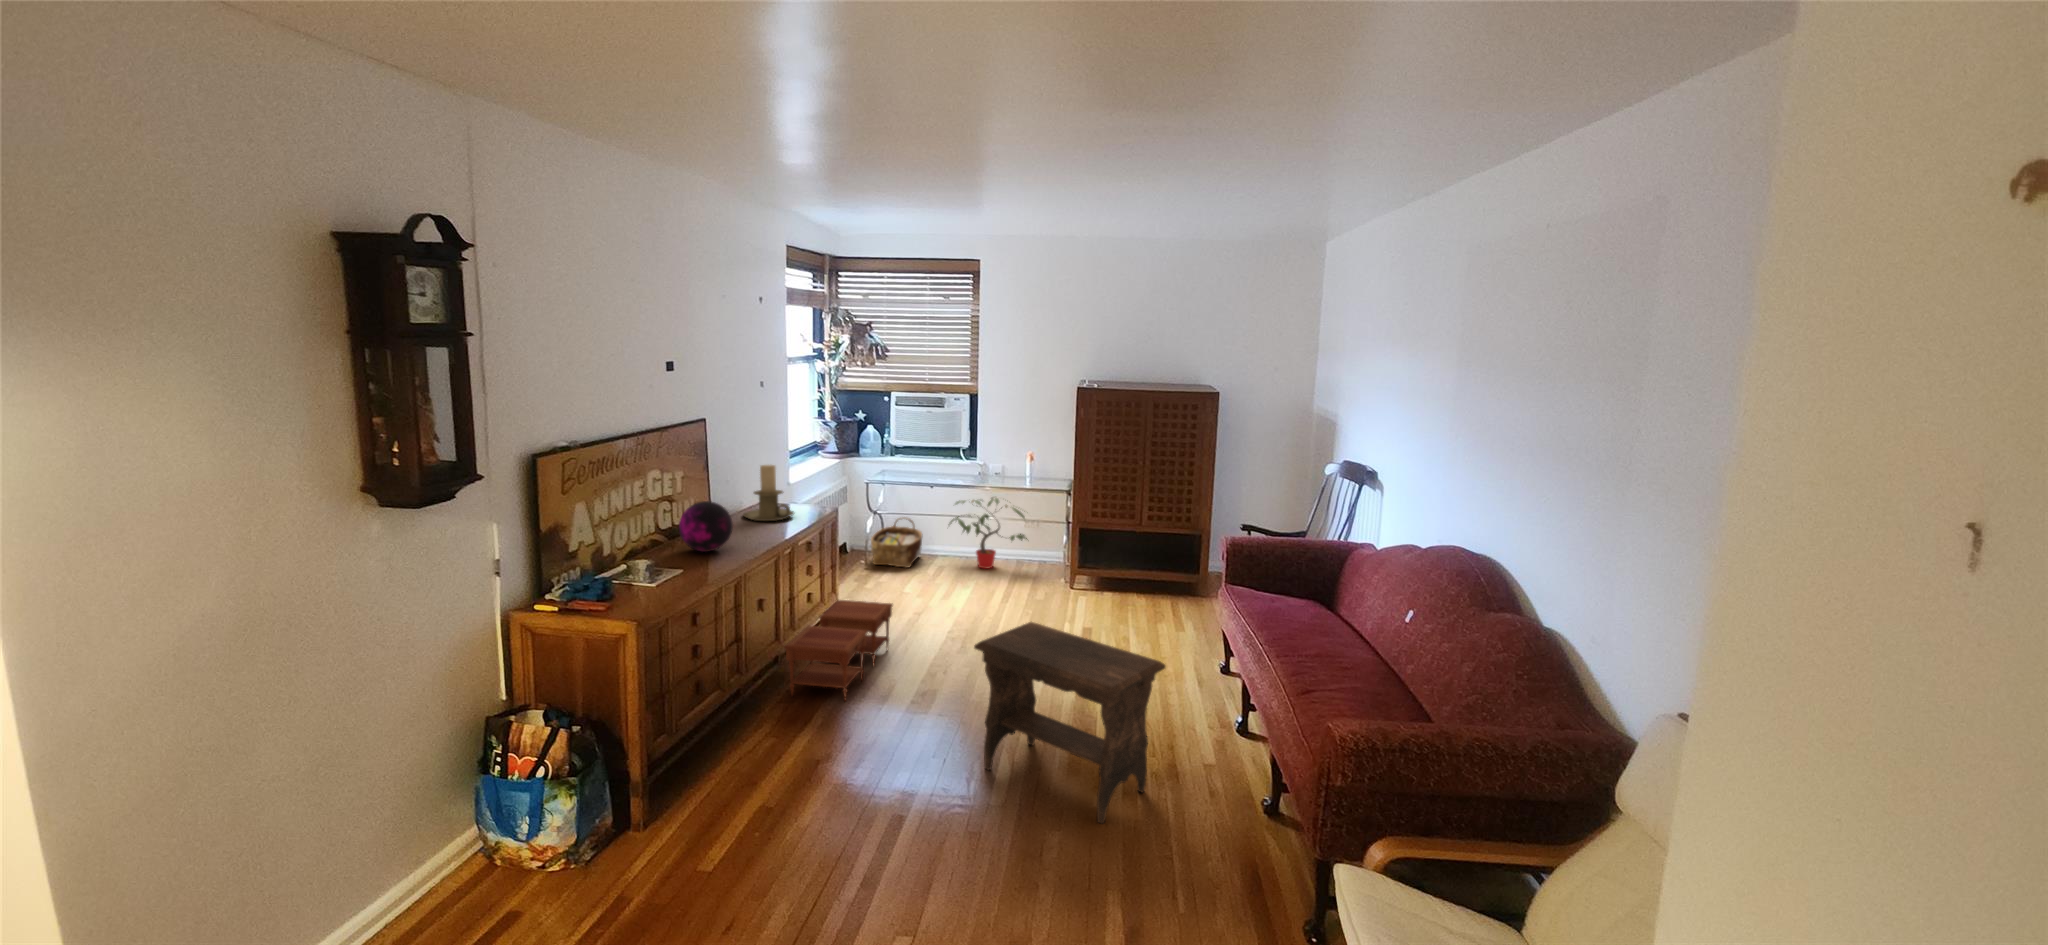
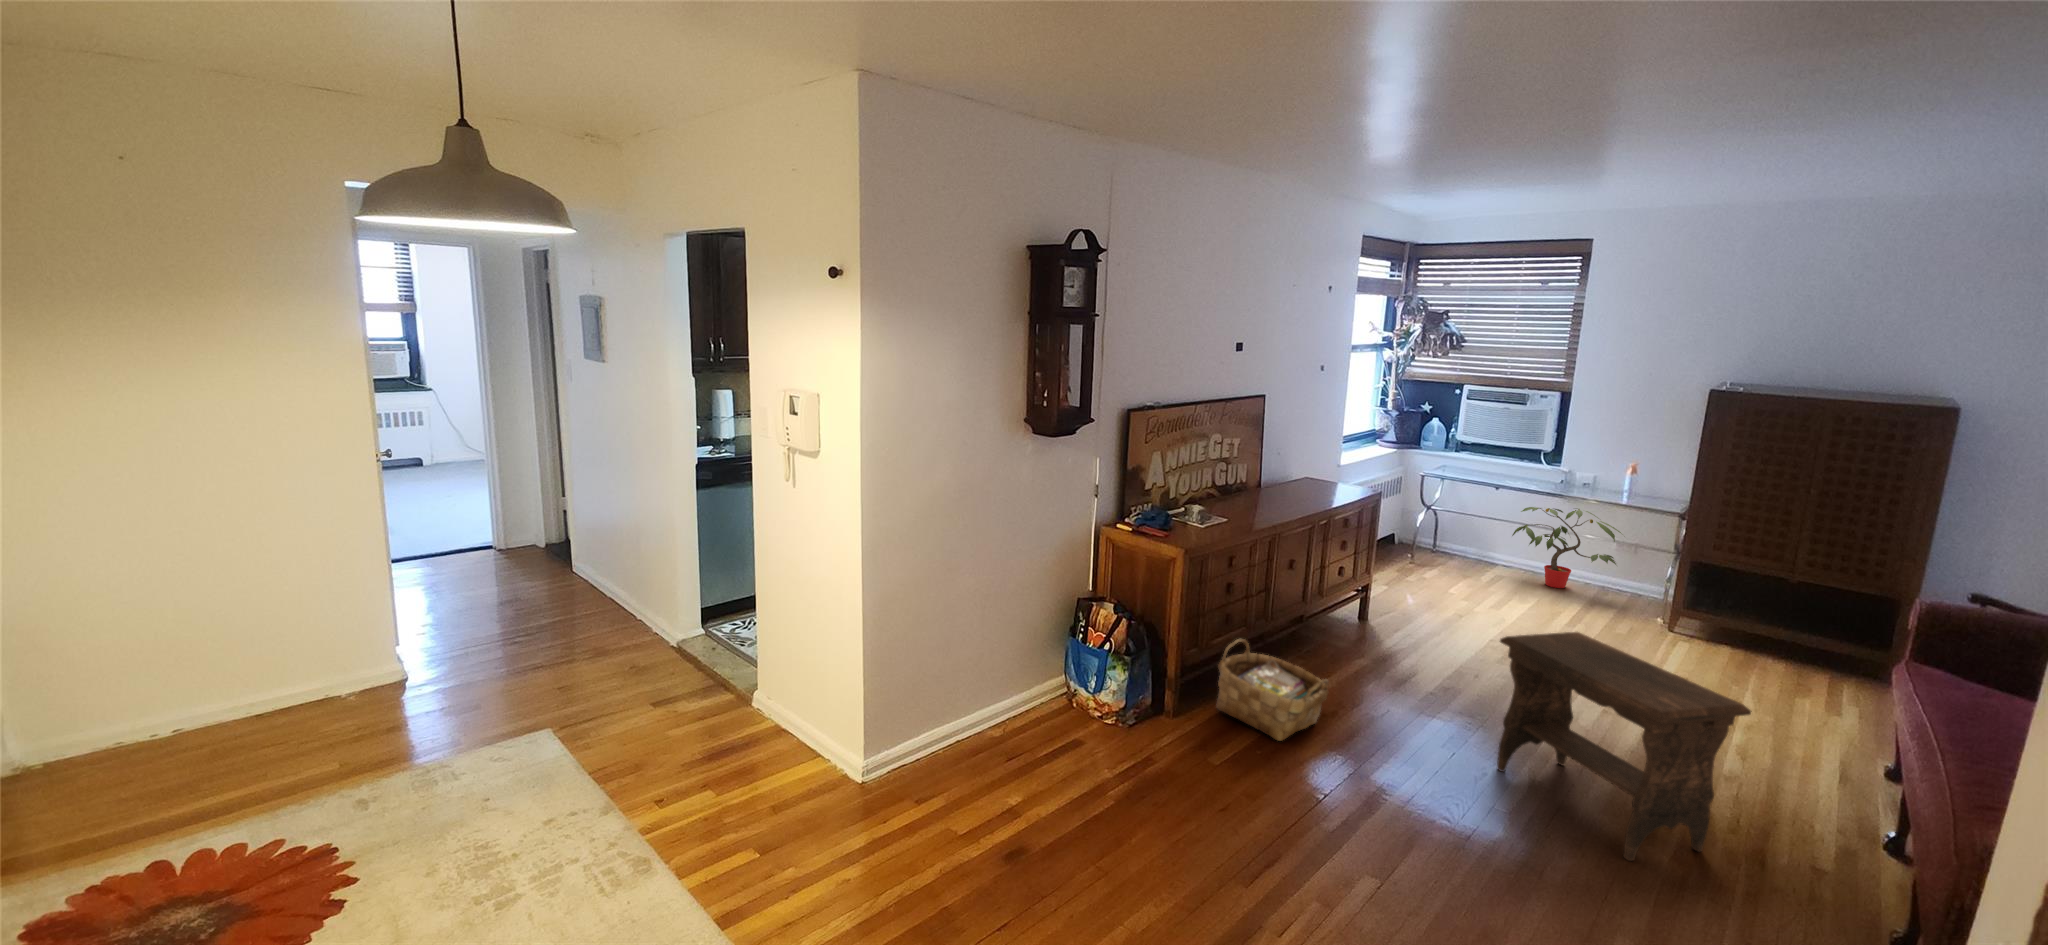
candle holder: present [743,465,794,521] -> none [1288,441,1337,494]
decorative orb: present [679,501,733,552] -> none [1230,465,1276,509]
woven basket: present [871,518,922,568] -> present [1216,639,1328,741]
side table: present [784,600,893,701] -> none [1309,580,1428,673]

